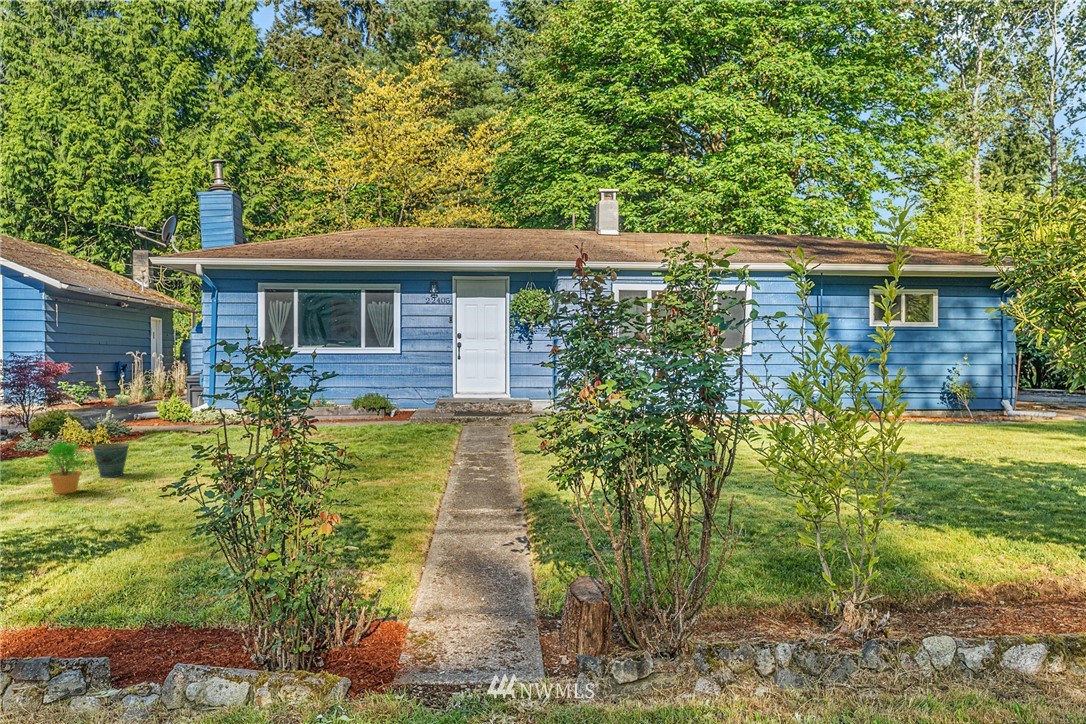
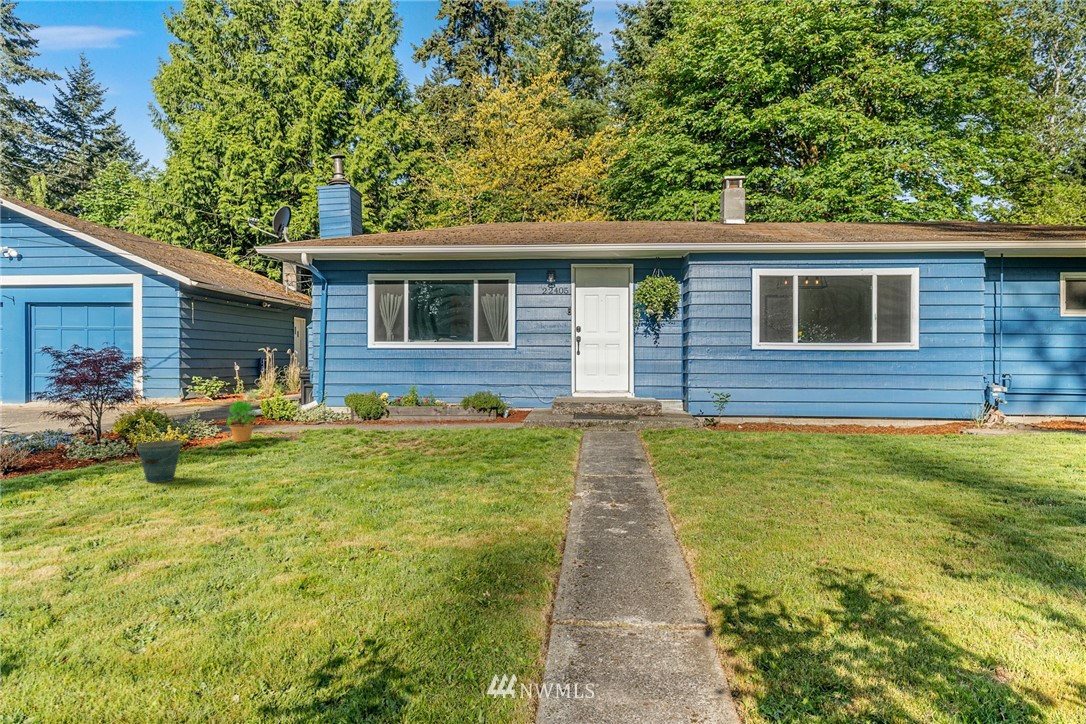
potted plant: present [45,442,84,494] -> present [227,401,256,442]

